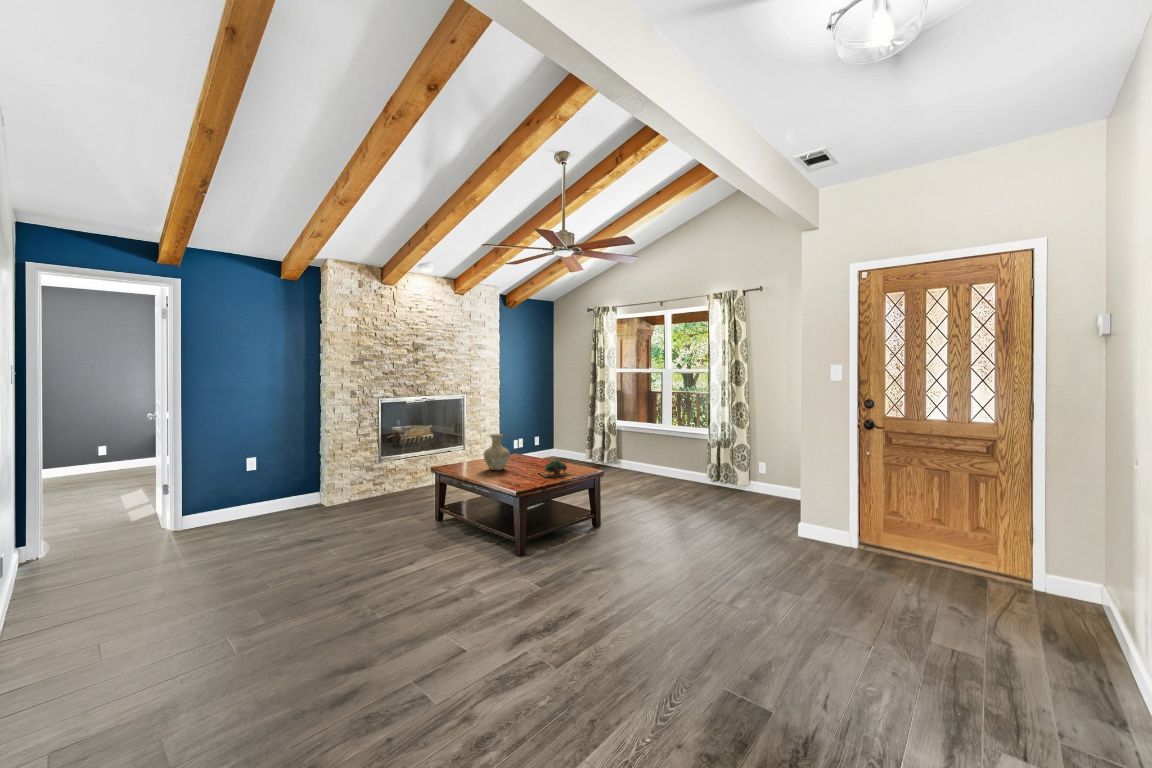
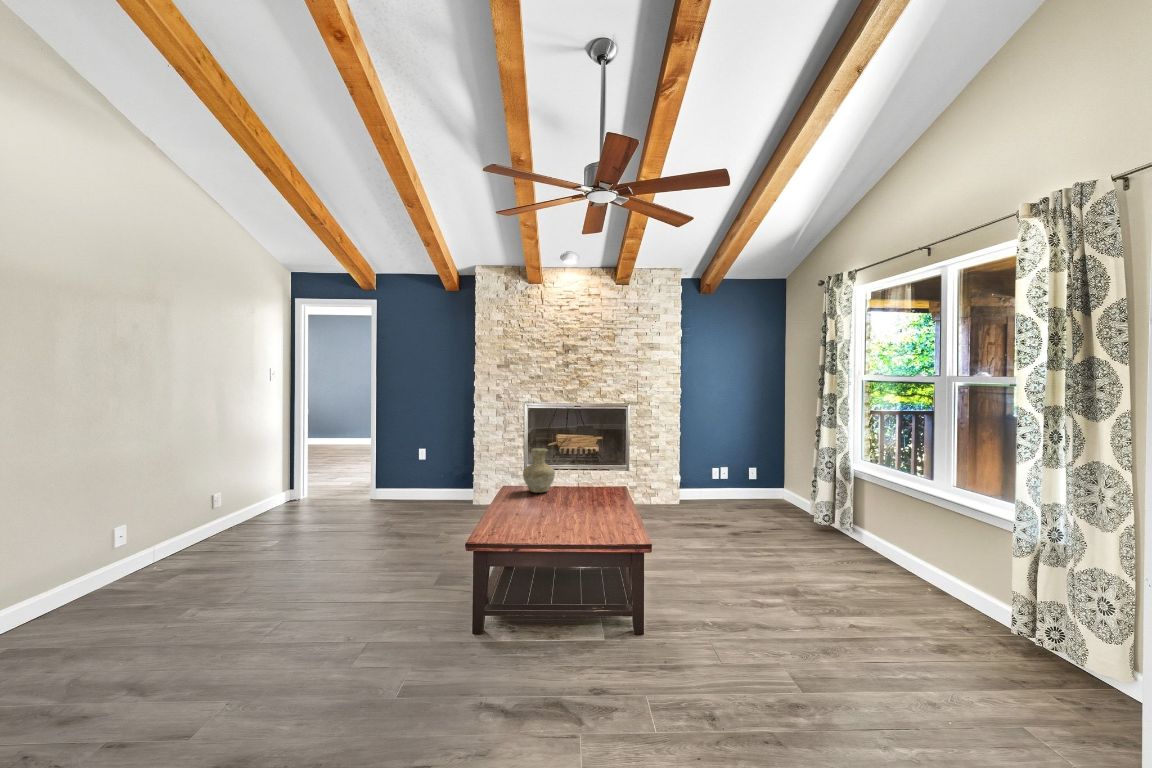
succulent plant: present [540,459,571,477] -> none [542,489,591,514]

